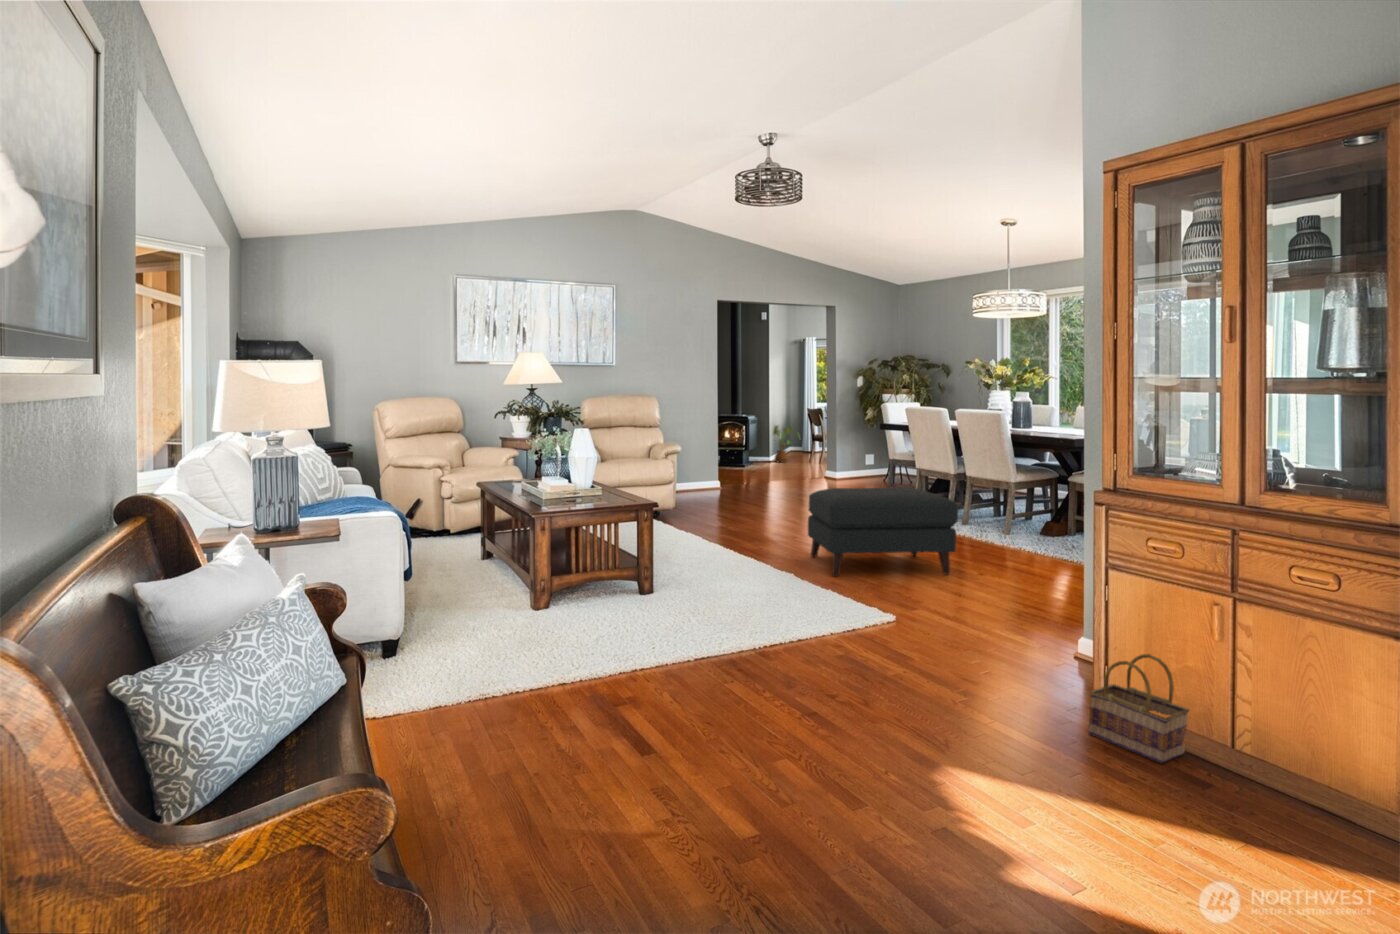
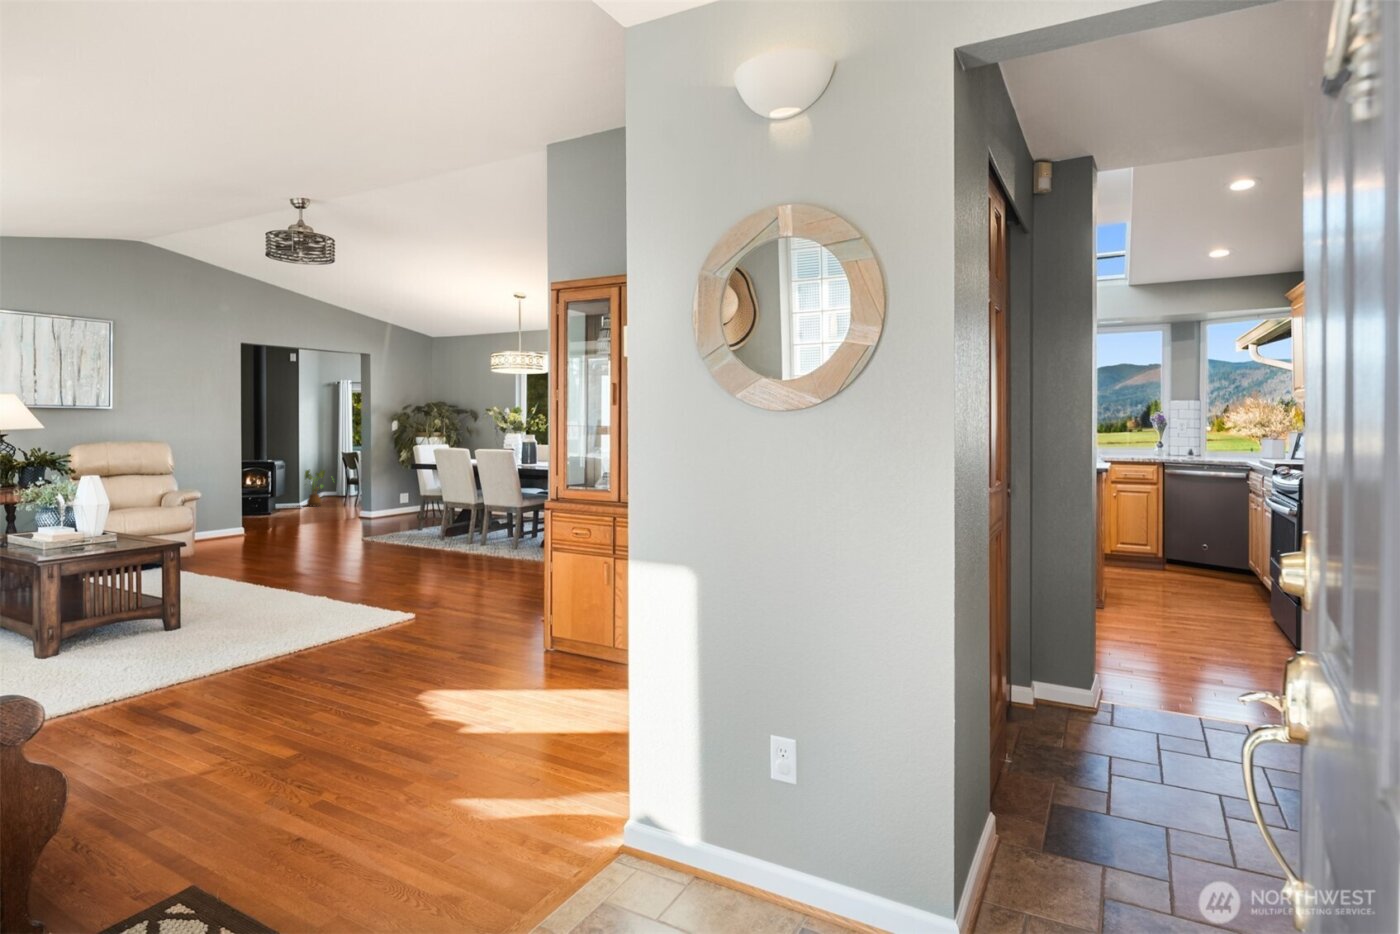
ottoman: present [808,488,958,576] -> none [340,516,470,595]
basket: present [1089,654,1189,763] -> none [542,603,599,669]

